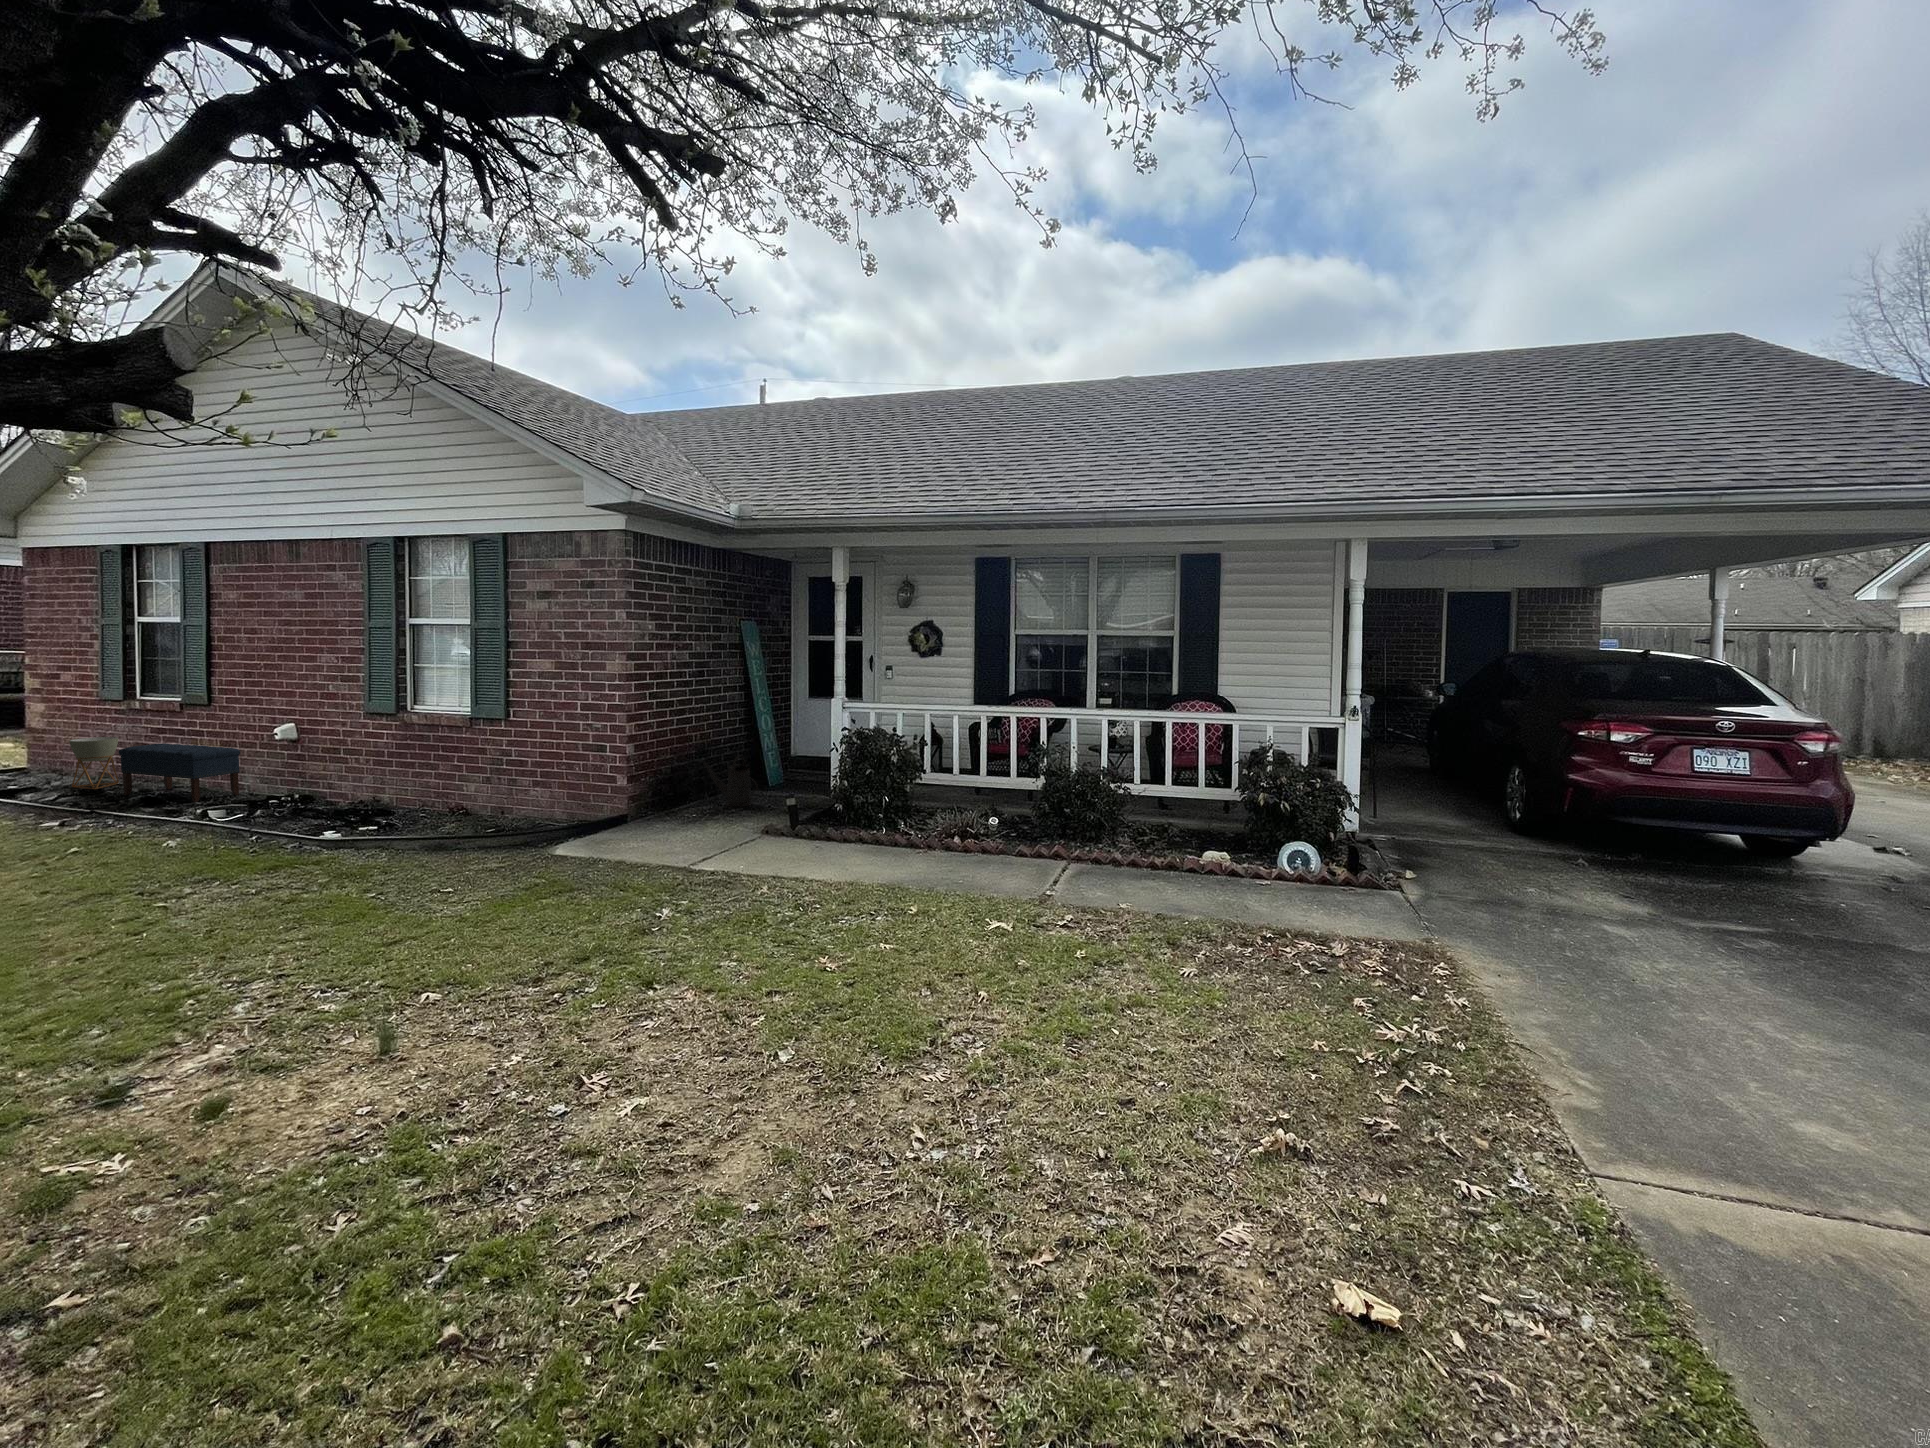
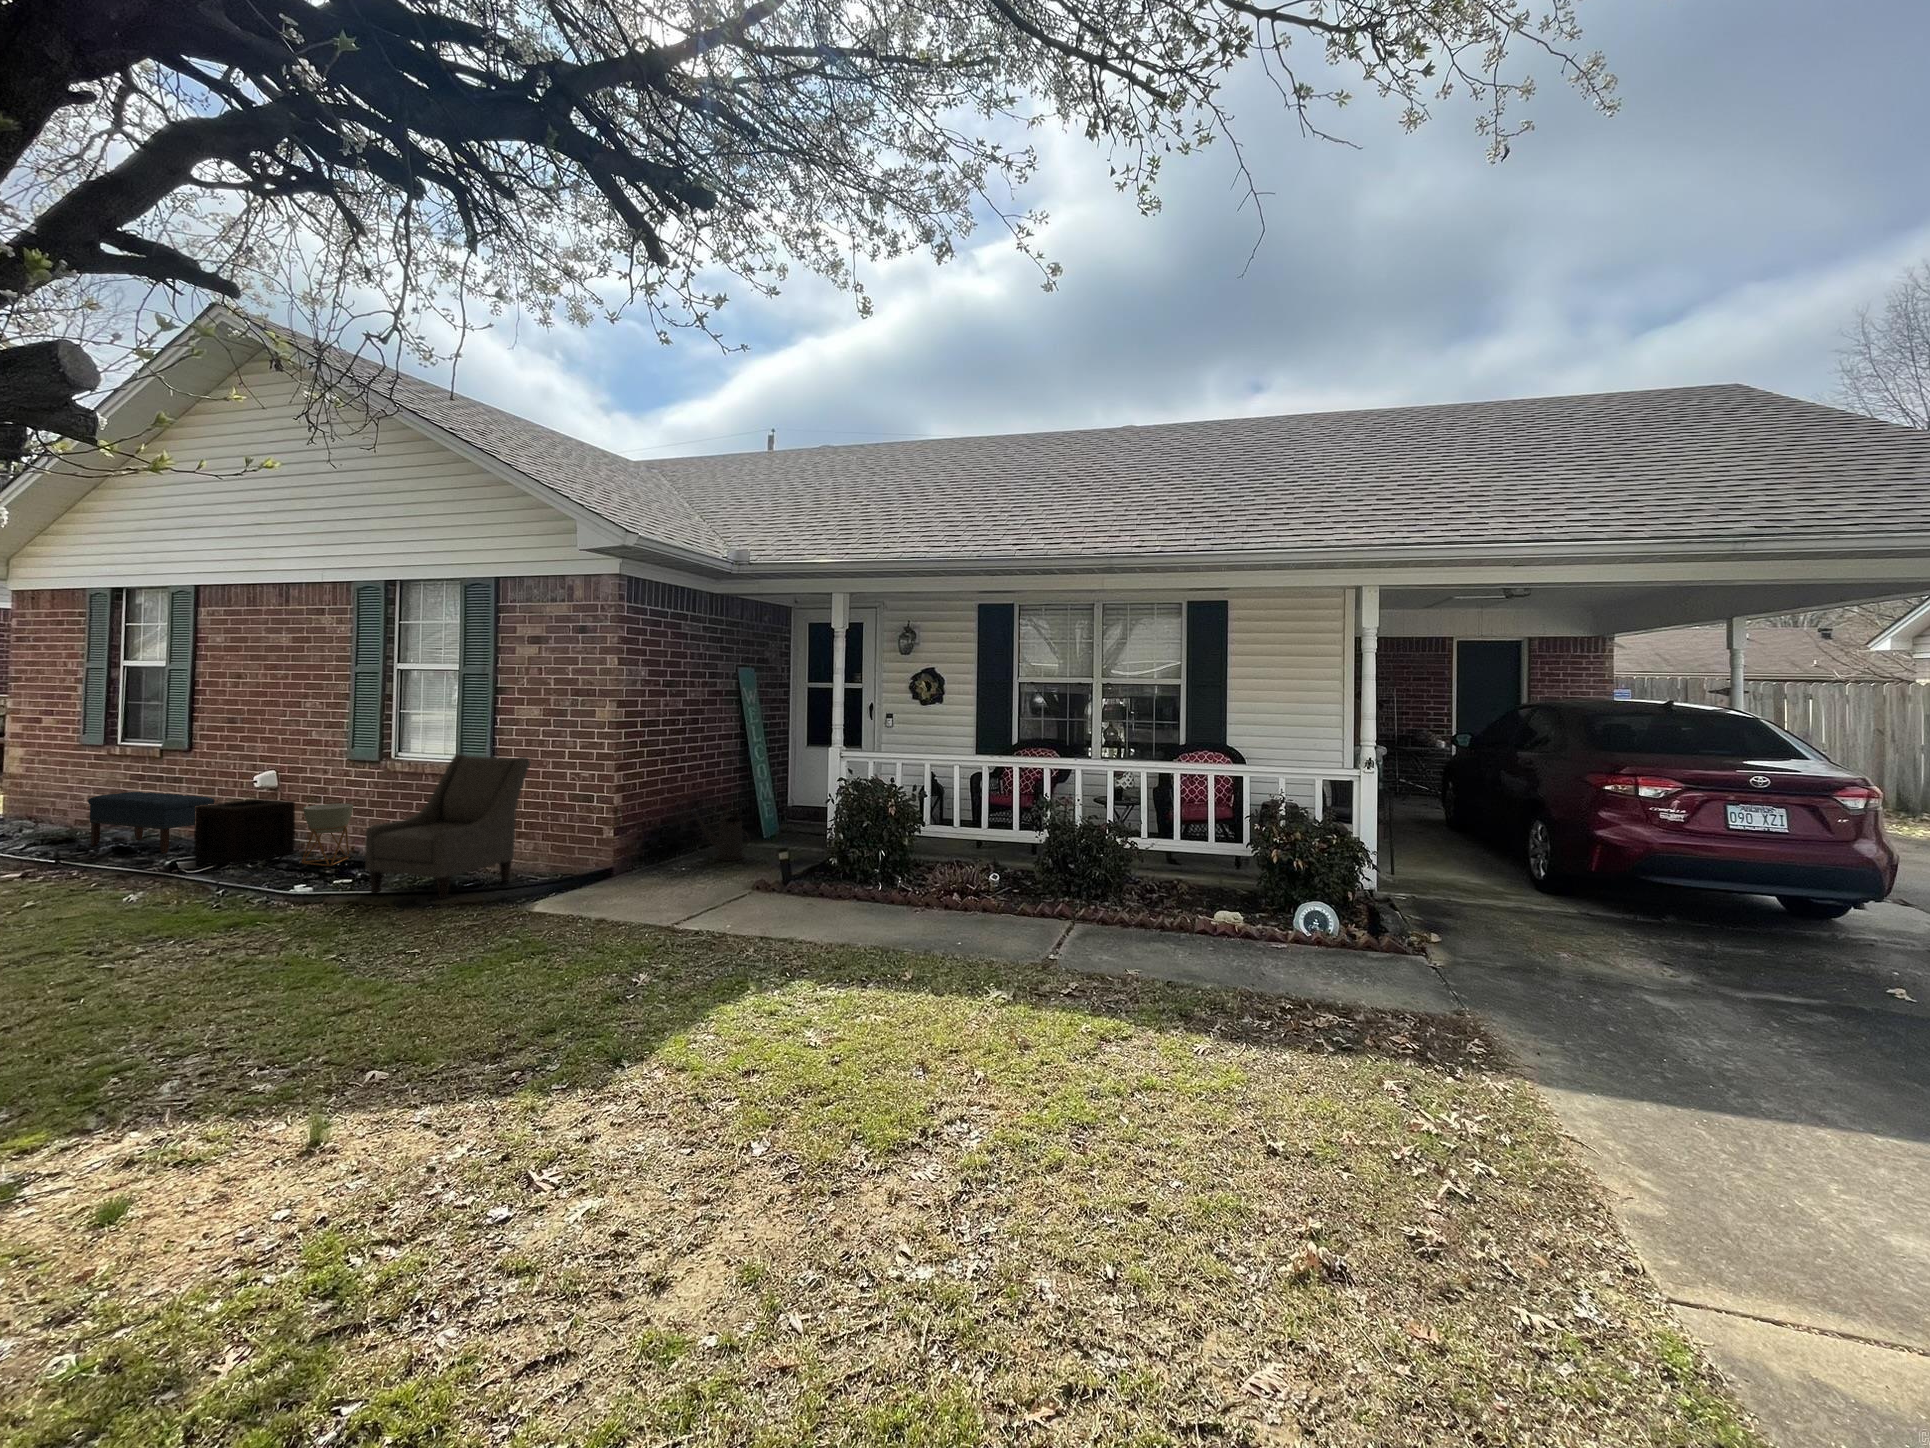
chair: none [392,706,546,843] -> present [365,754,530,899]
planter: present [69,737,119,789] -> present [301,804,353,866]
wooden crate: none [224,749,320,812] -> present [194,799,295,864]

